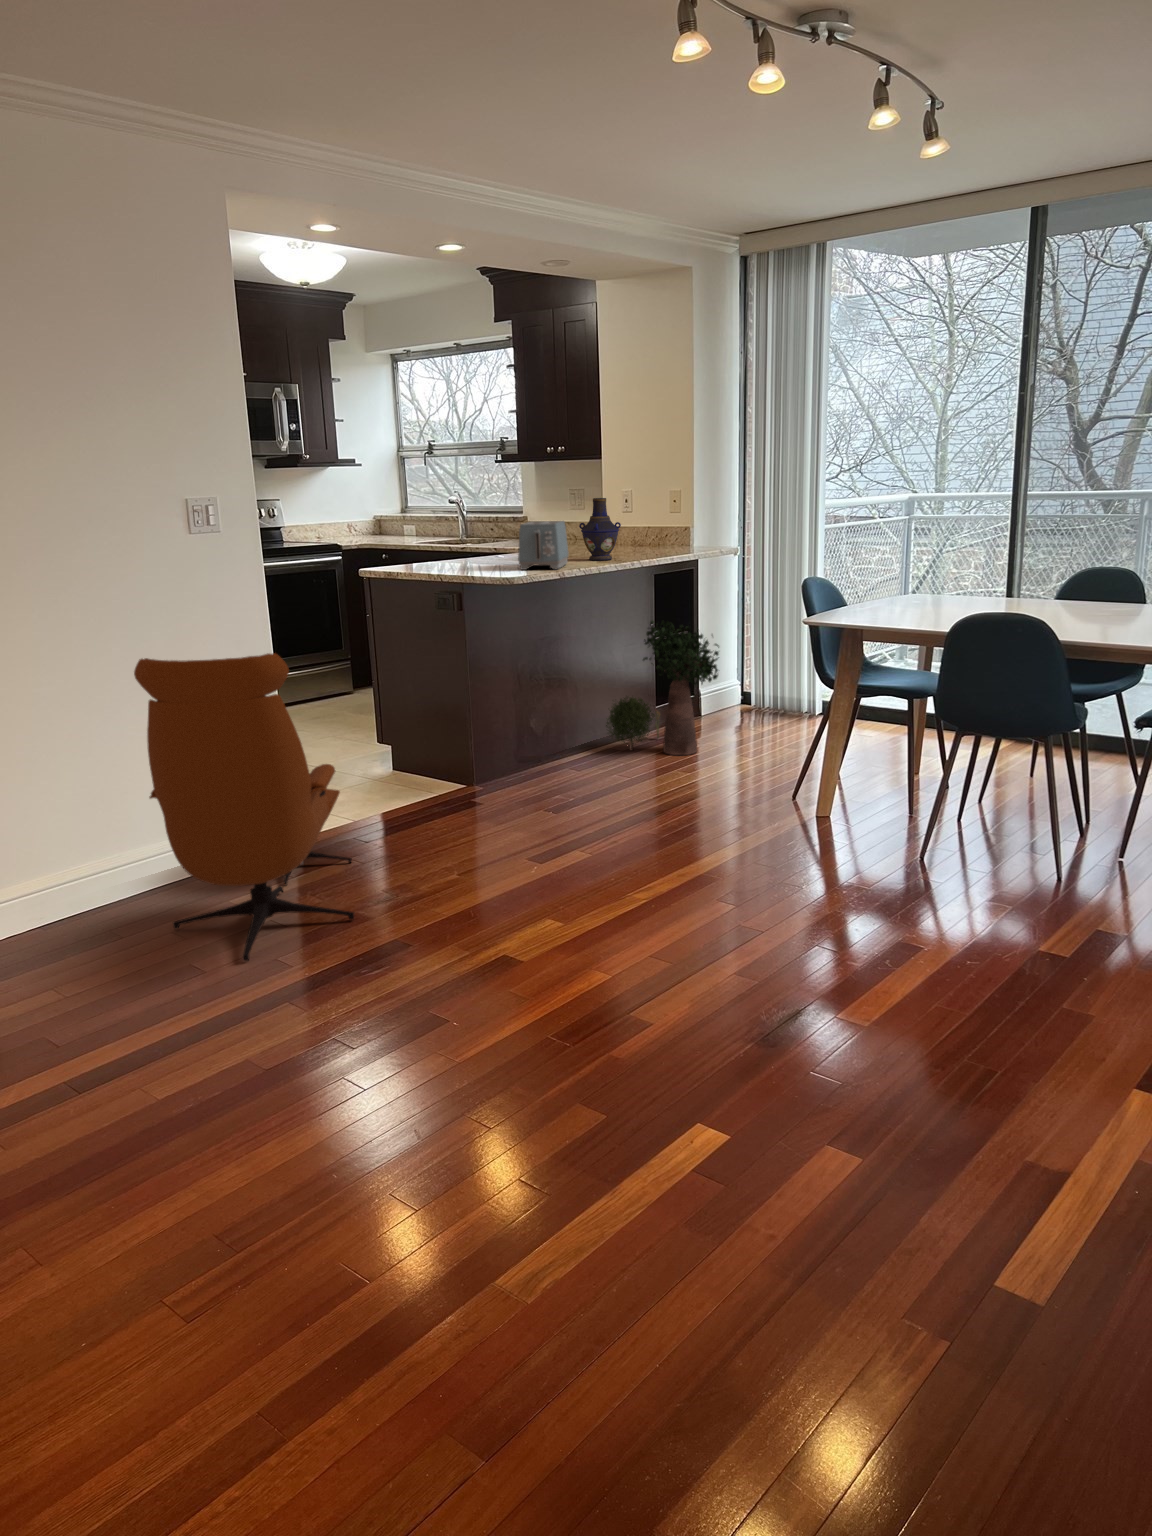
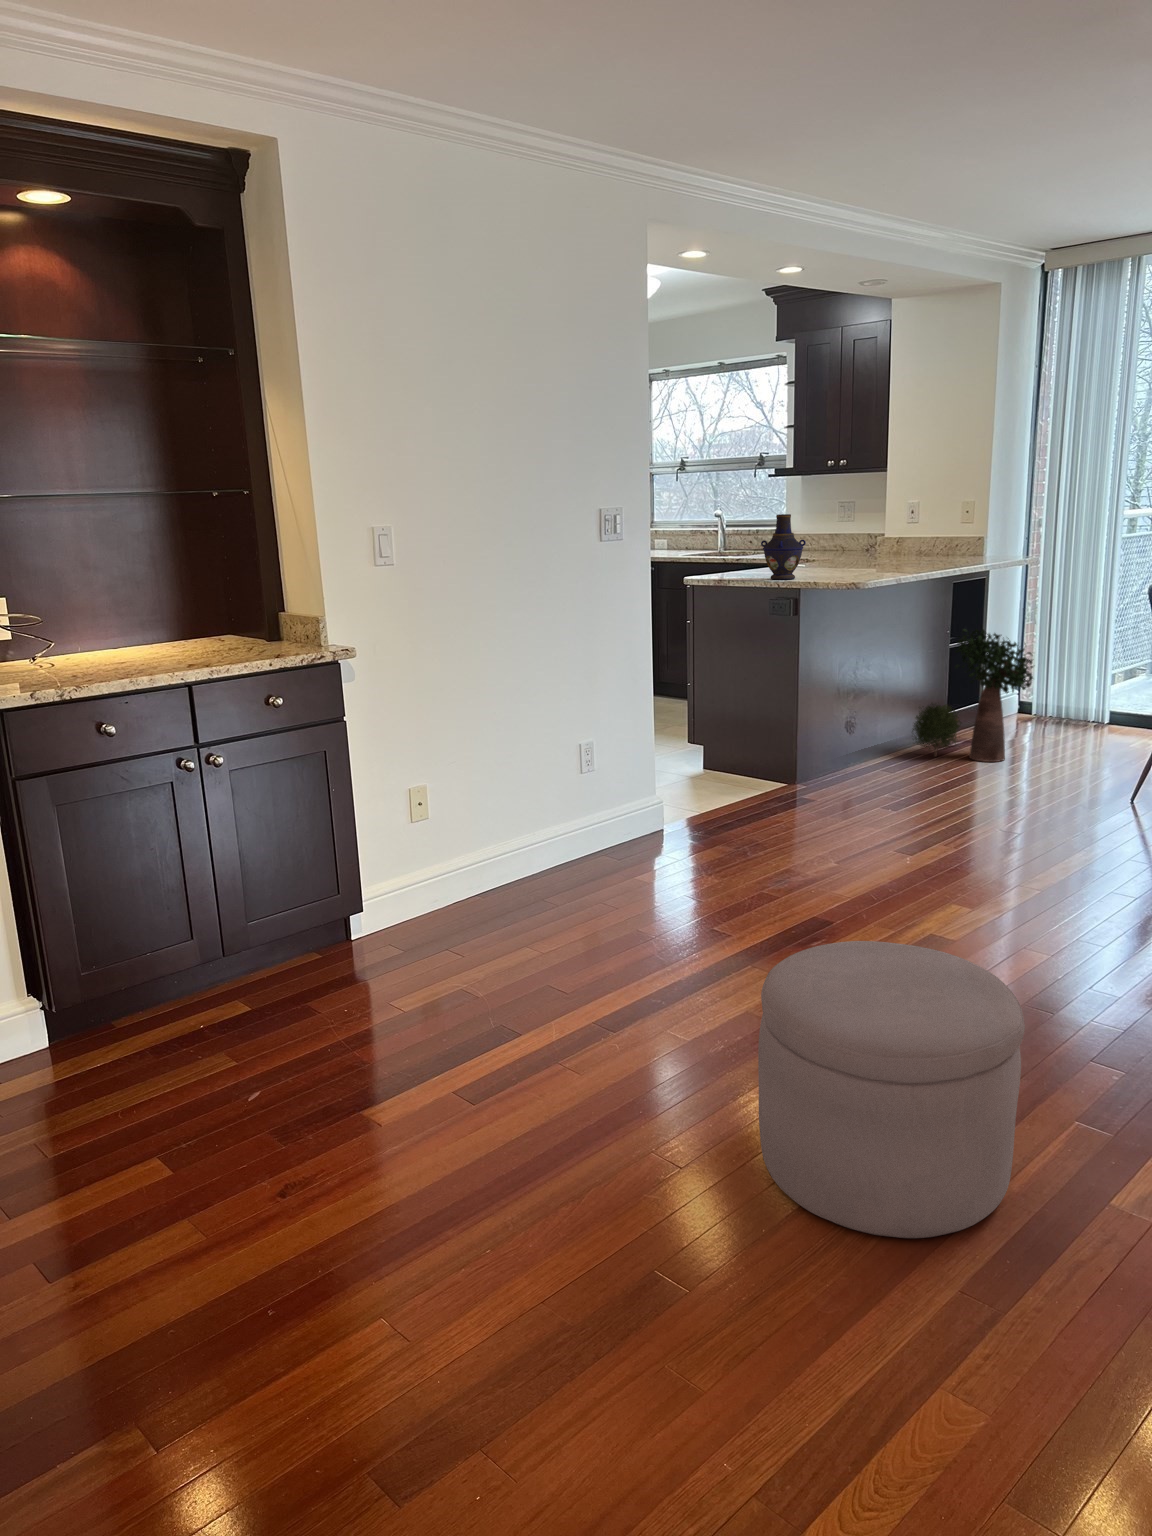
vase: present [579,498,621,561] -> present [761,514,806,580]
toaster: present [518,521,568,570] -> none [845,531,888,579]
lounge chair: present [134,653,354,961] -> none [605,653,778,952]
ottoman: none [116,950,392,1251] -> present [758,941,1025,1238]

